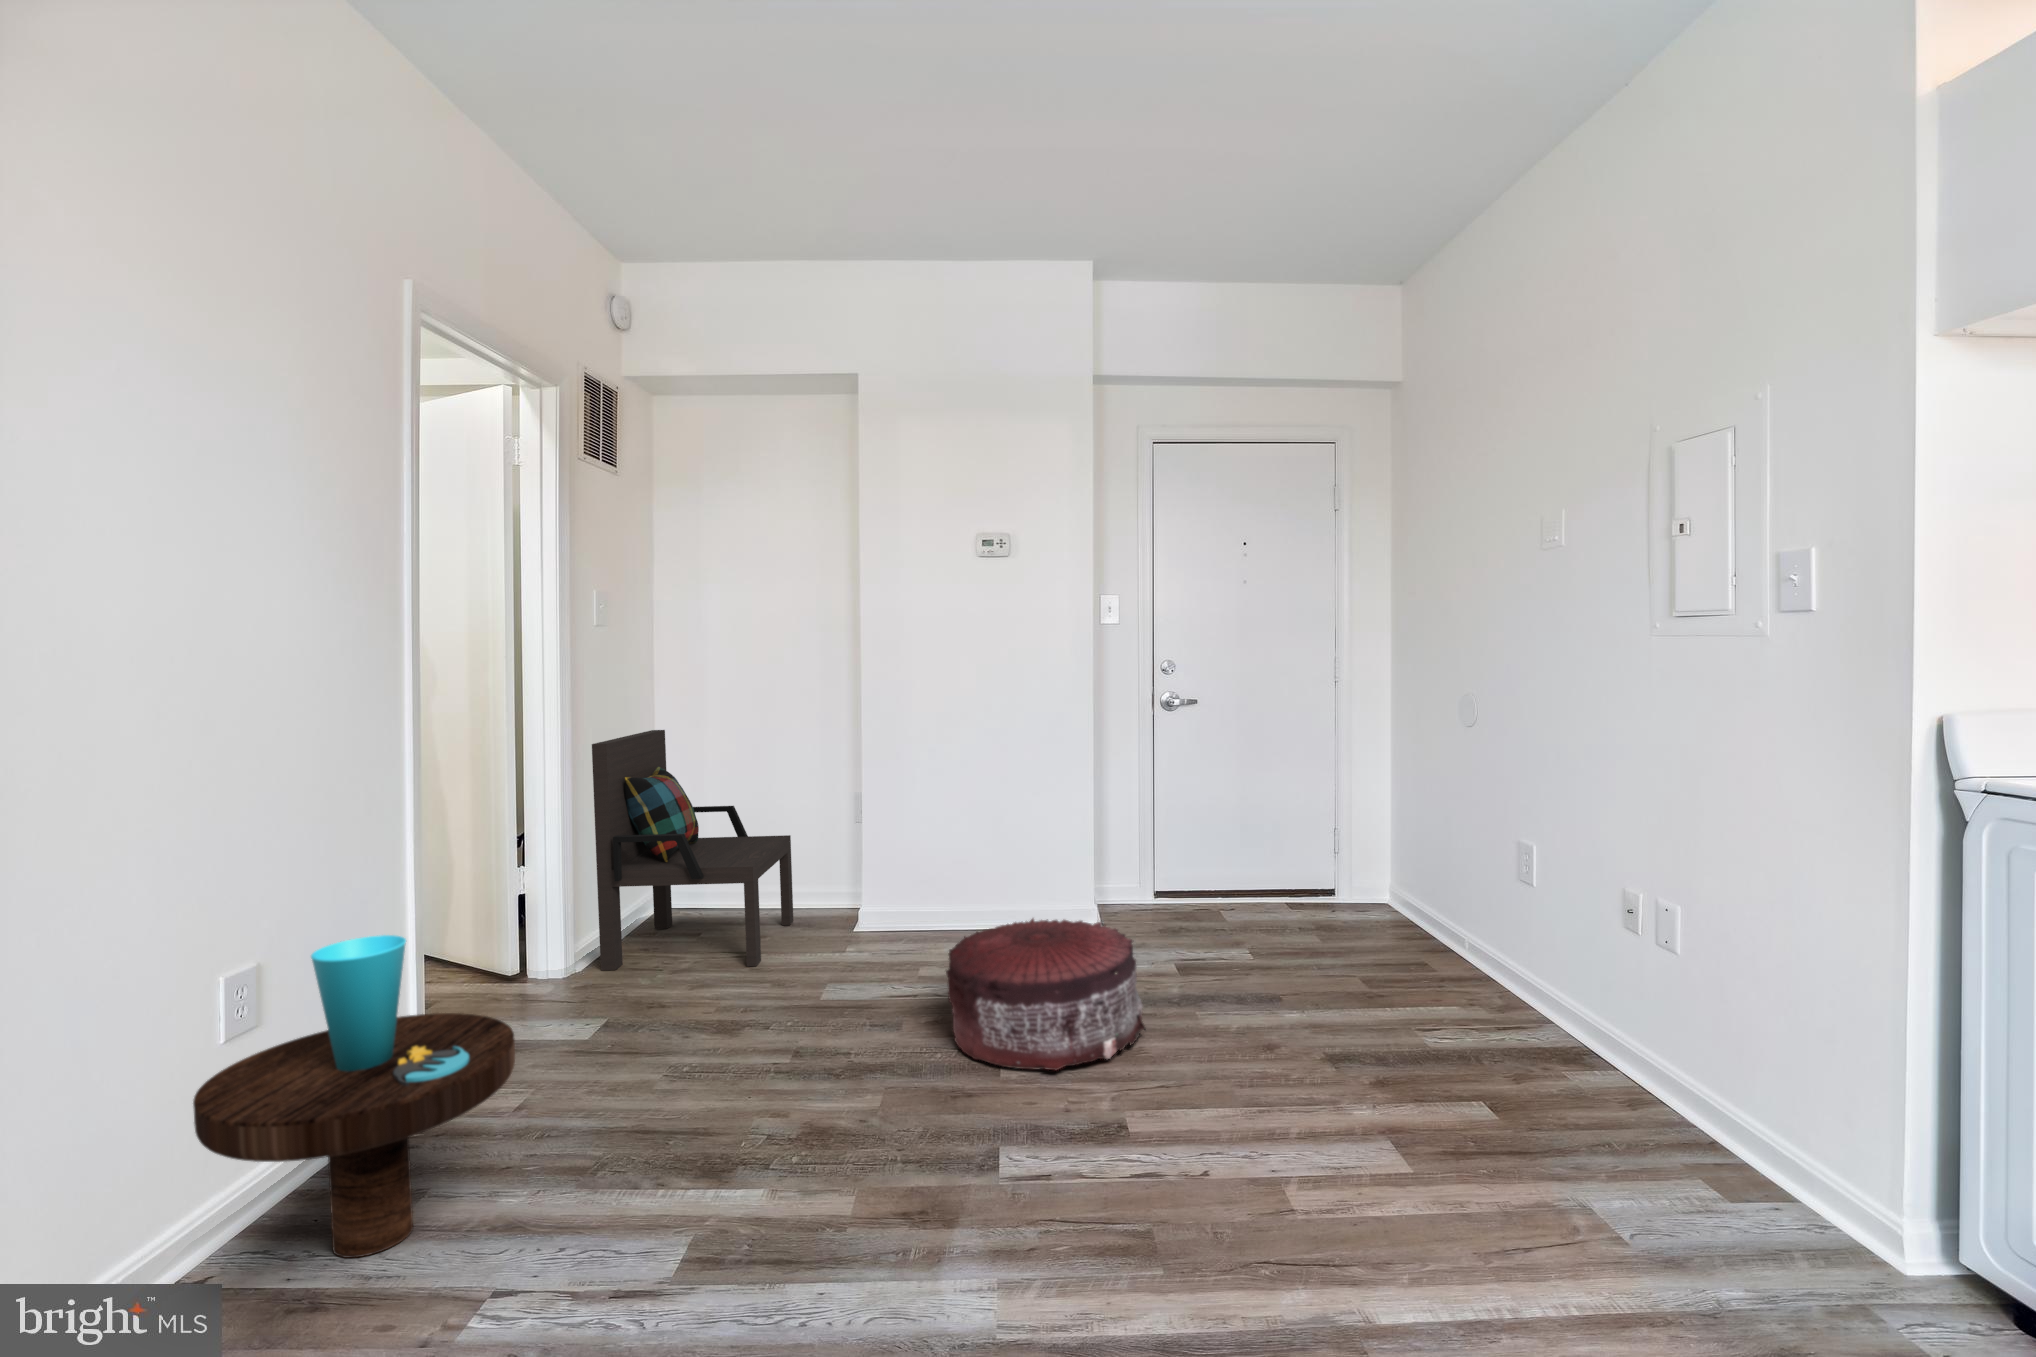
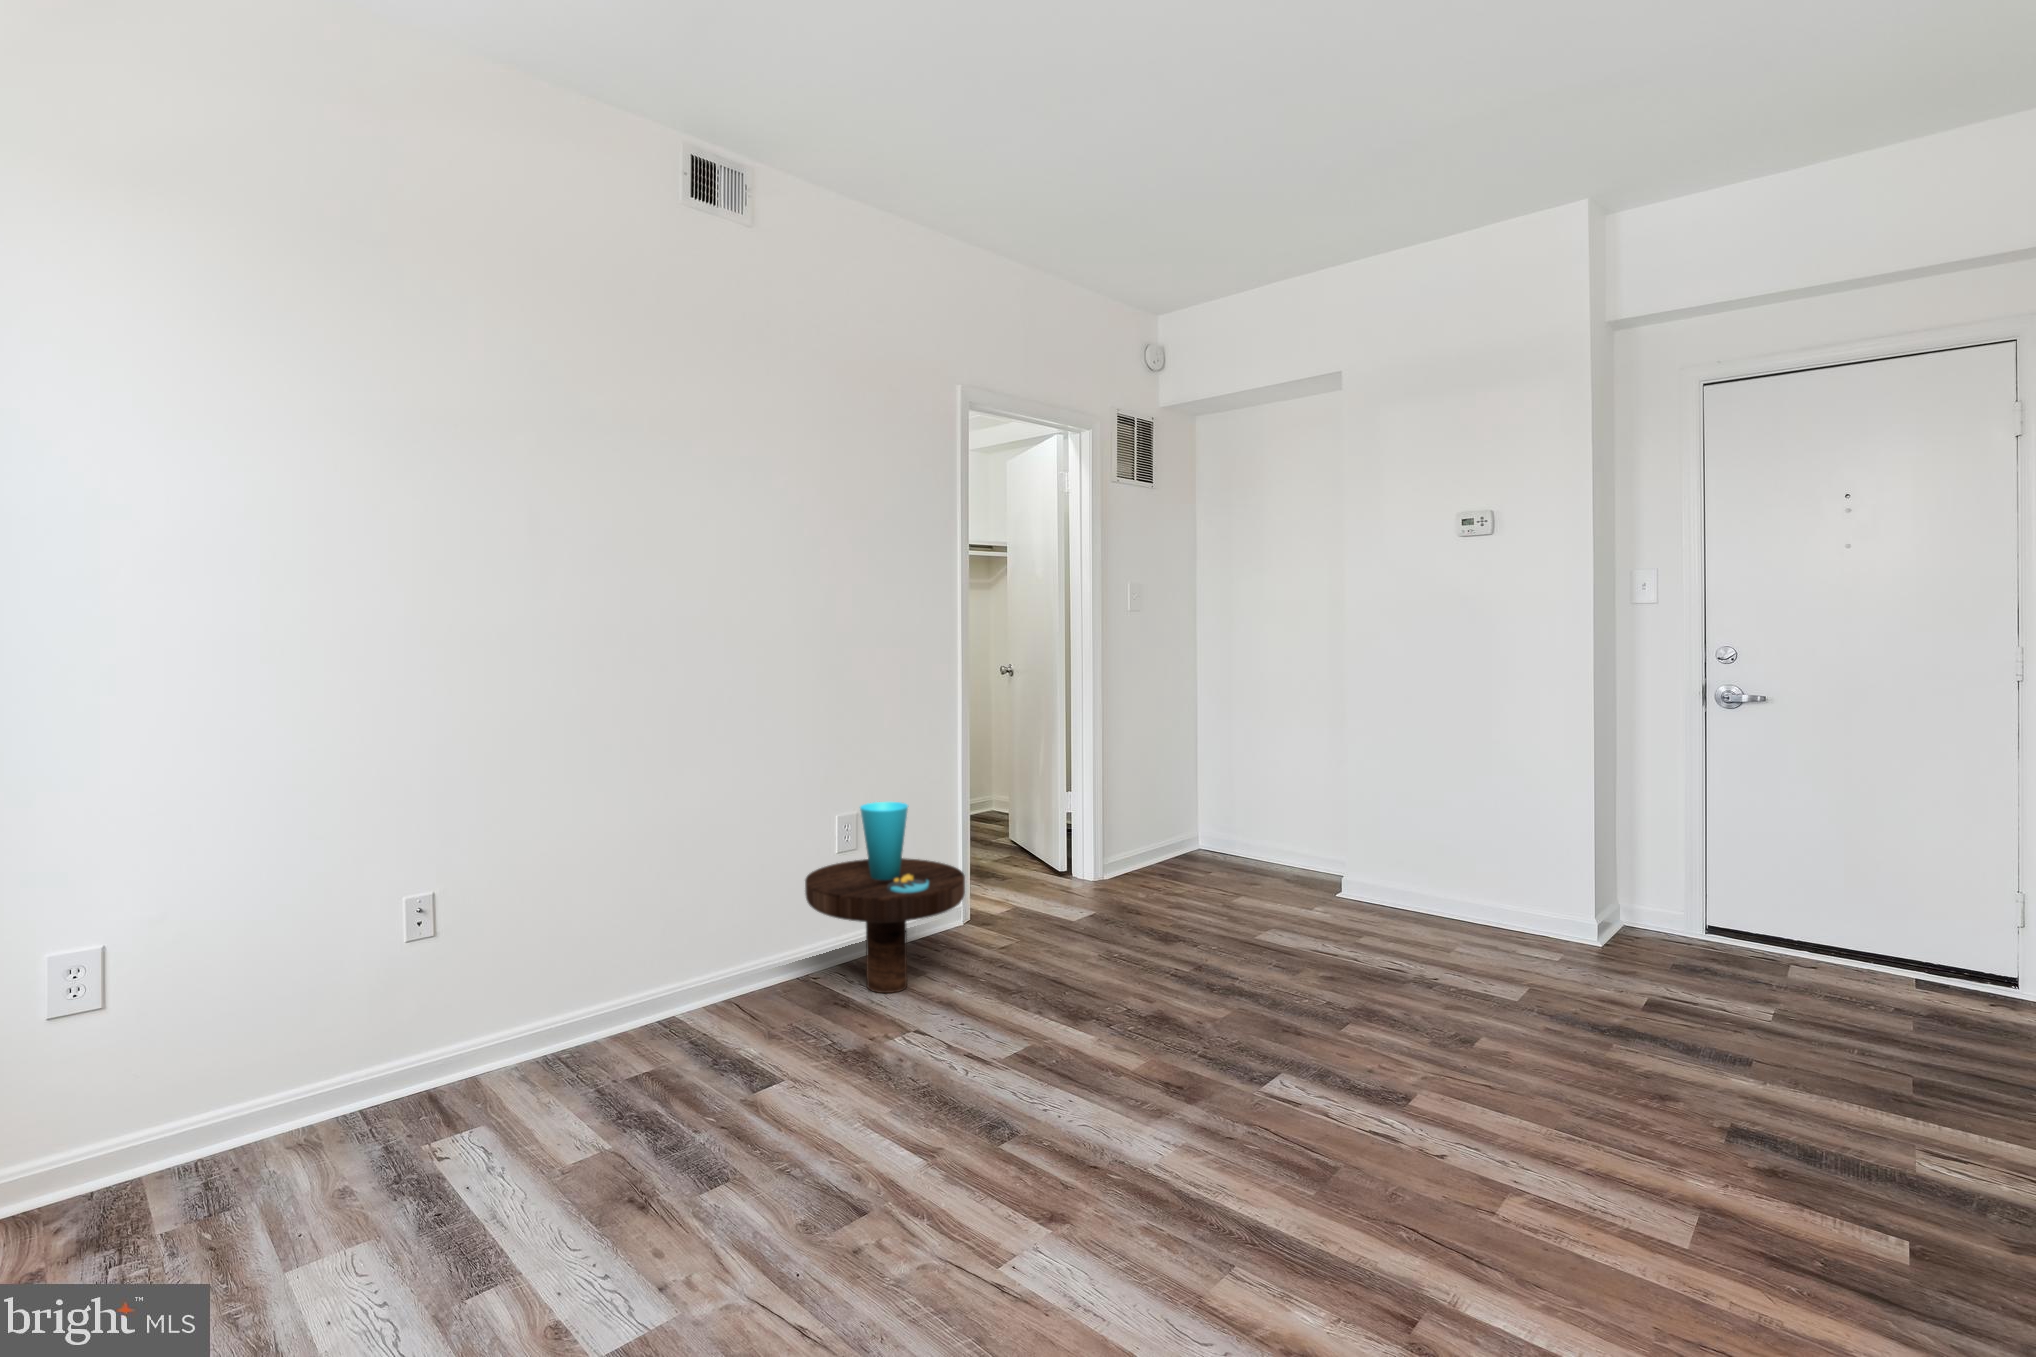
armchair: present [592,730,793,970] -> none [1121,692,1296,902]
pouf: present [946,918,1145,1070] -> none [1323,902,1528,1049]

